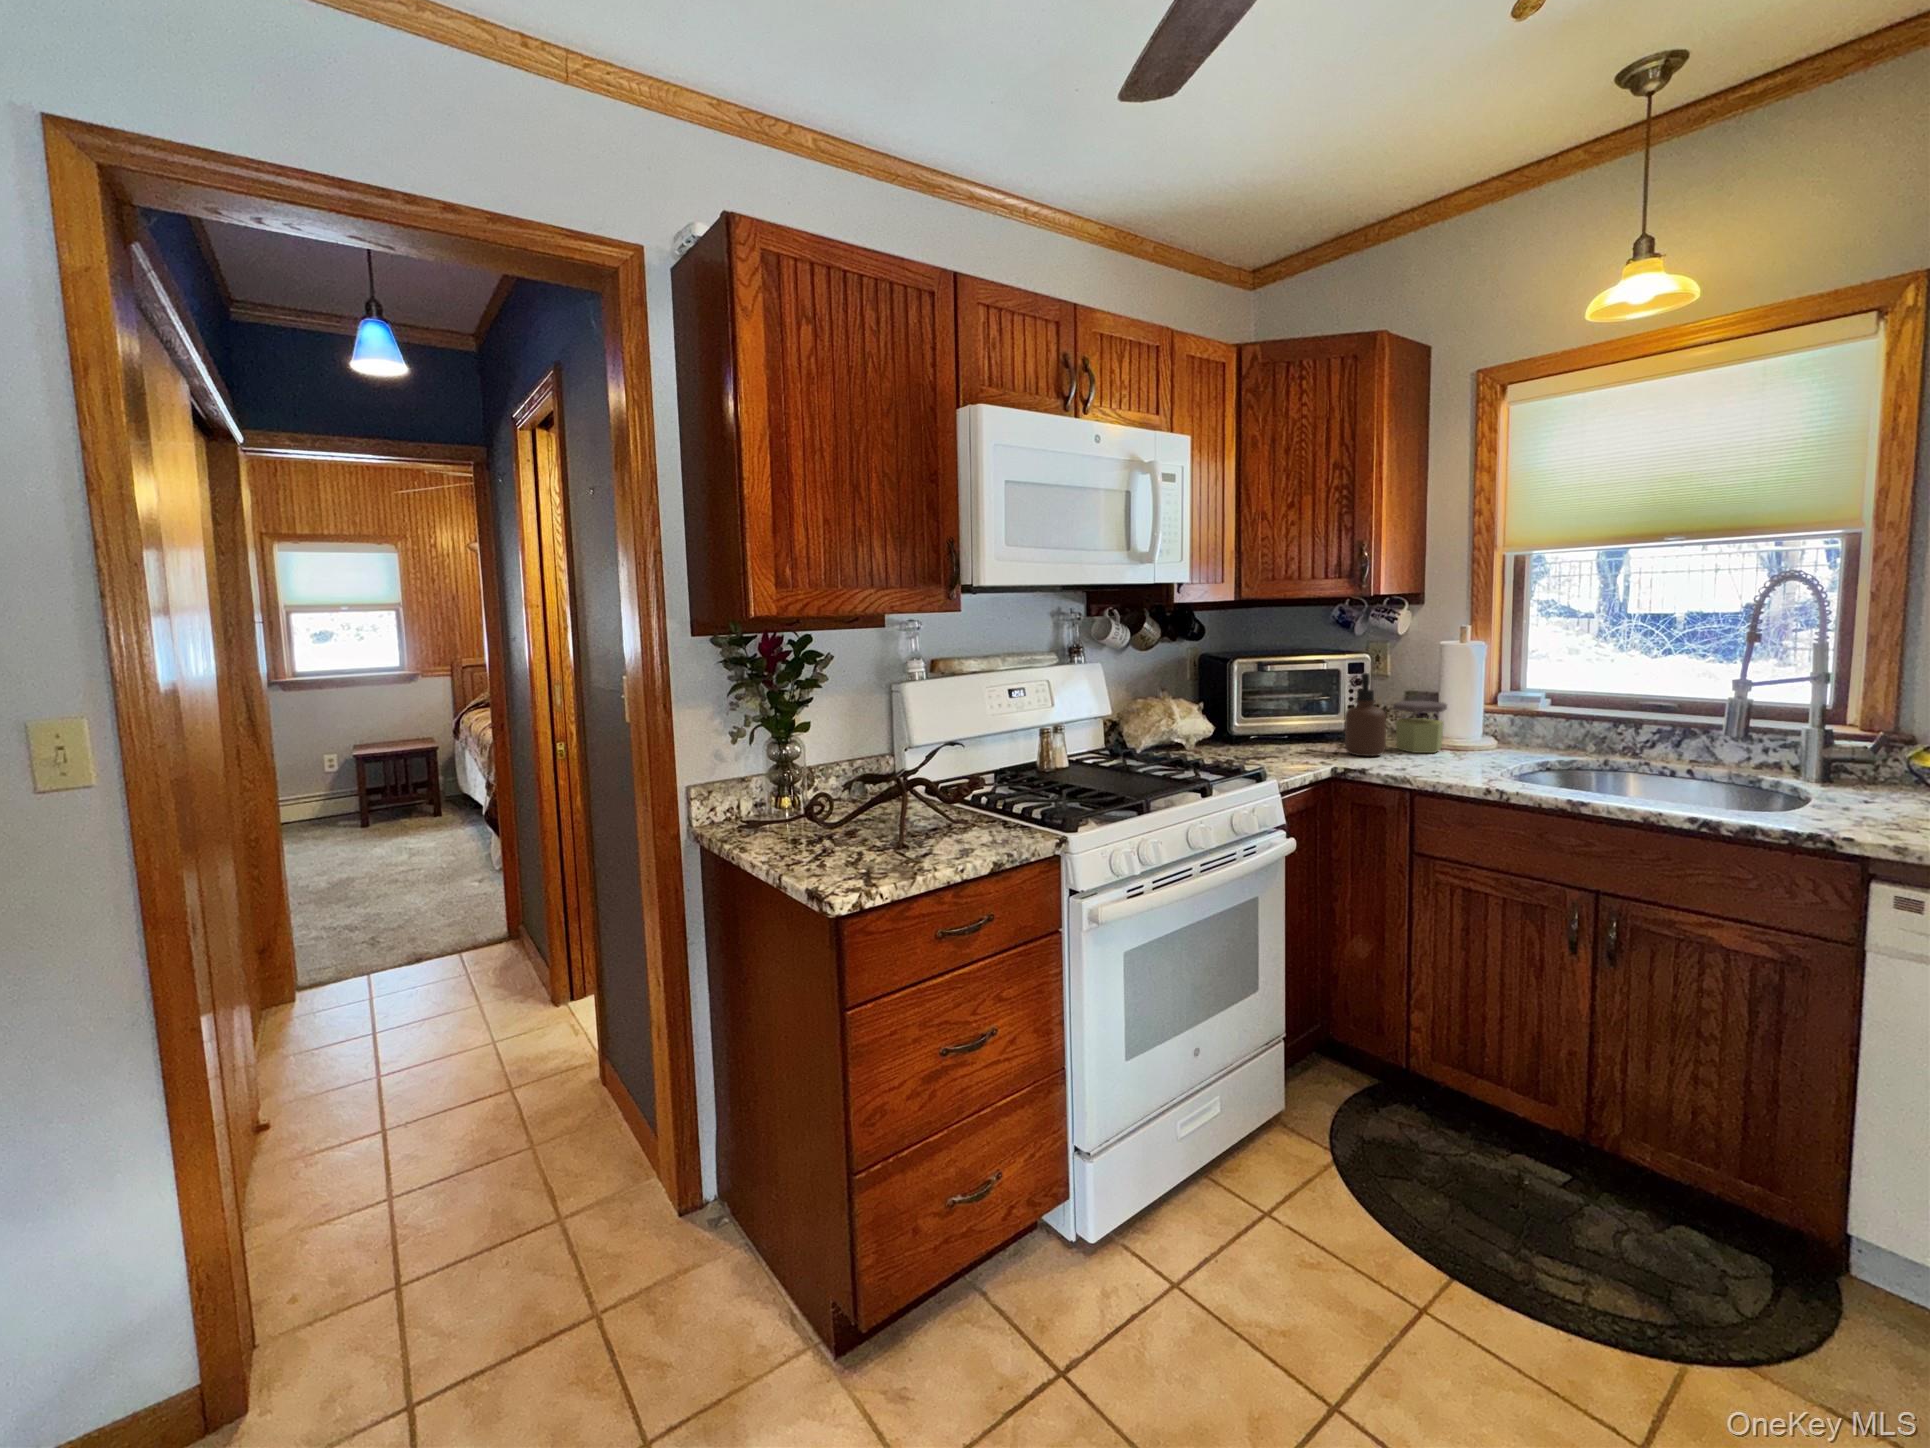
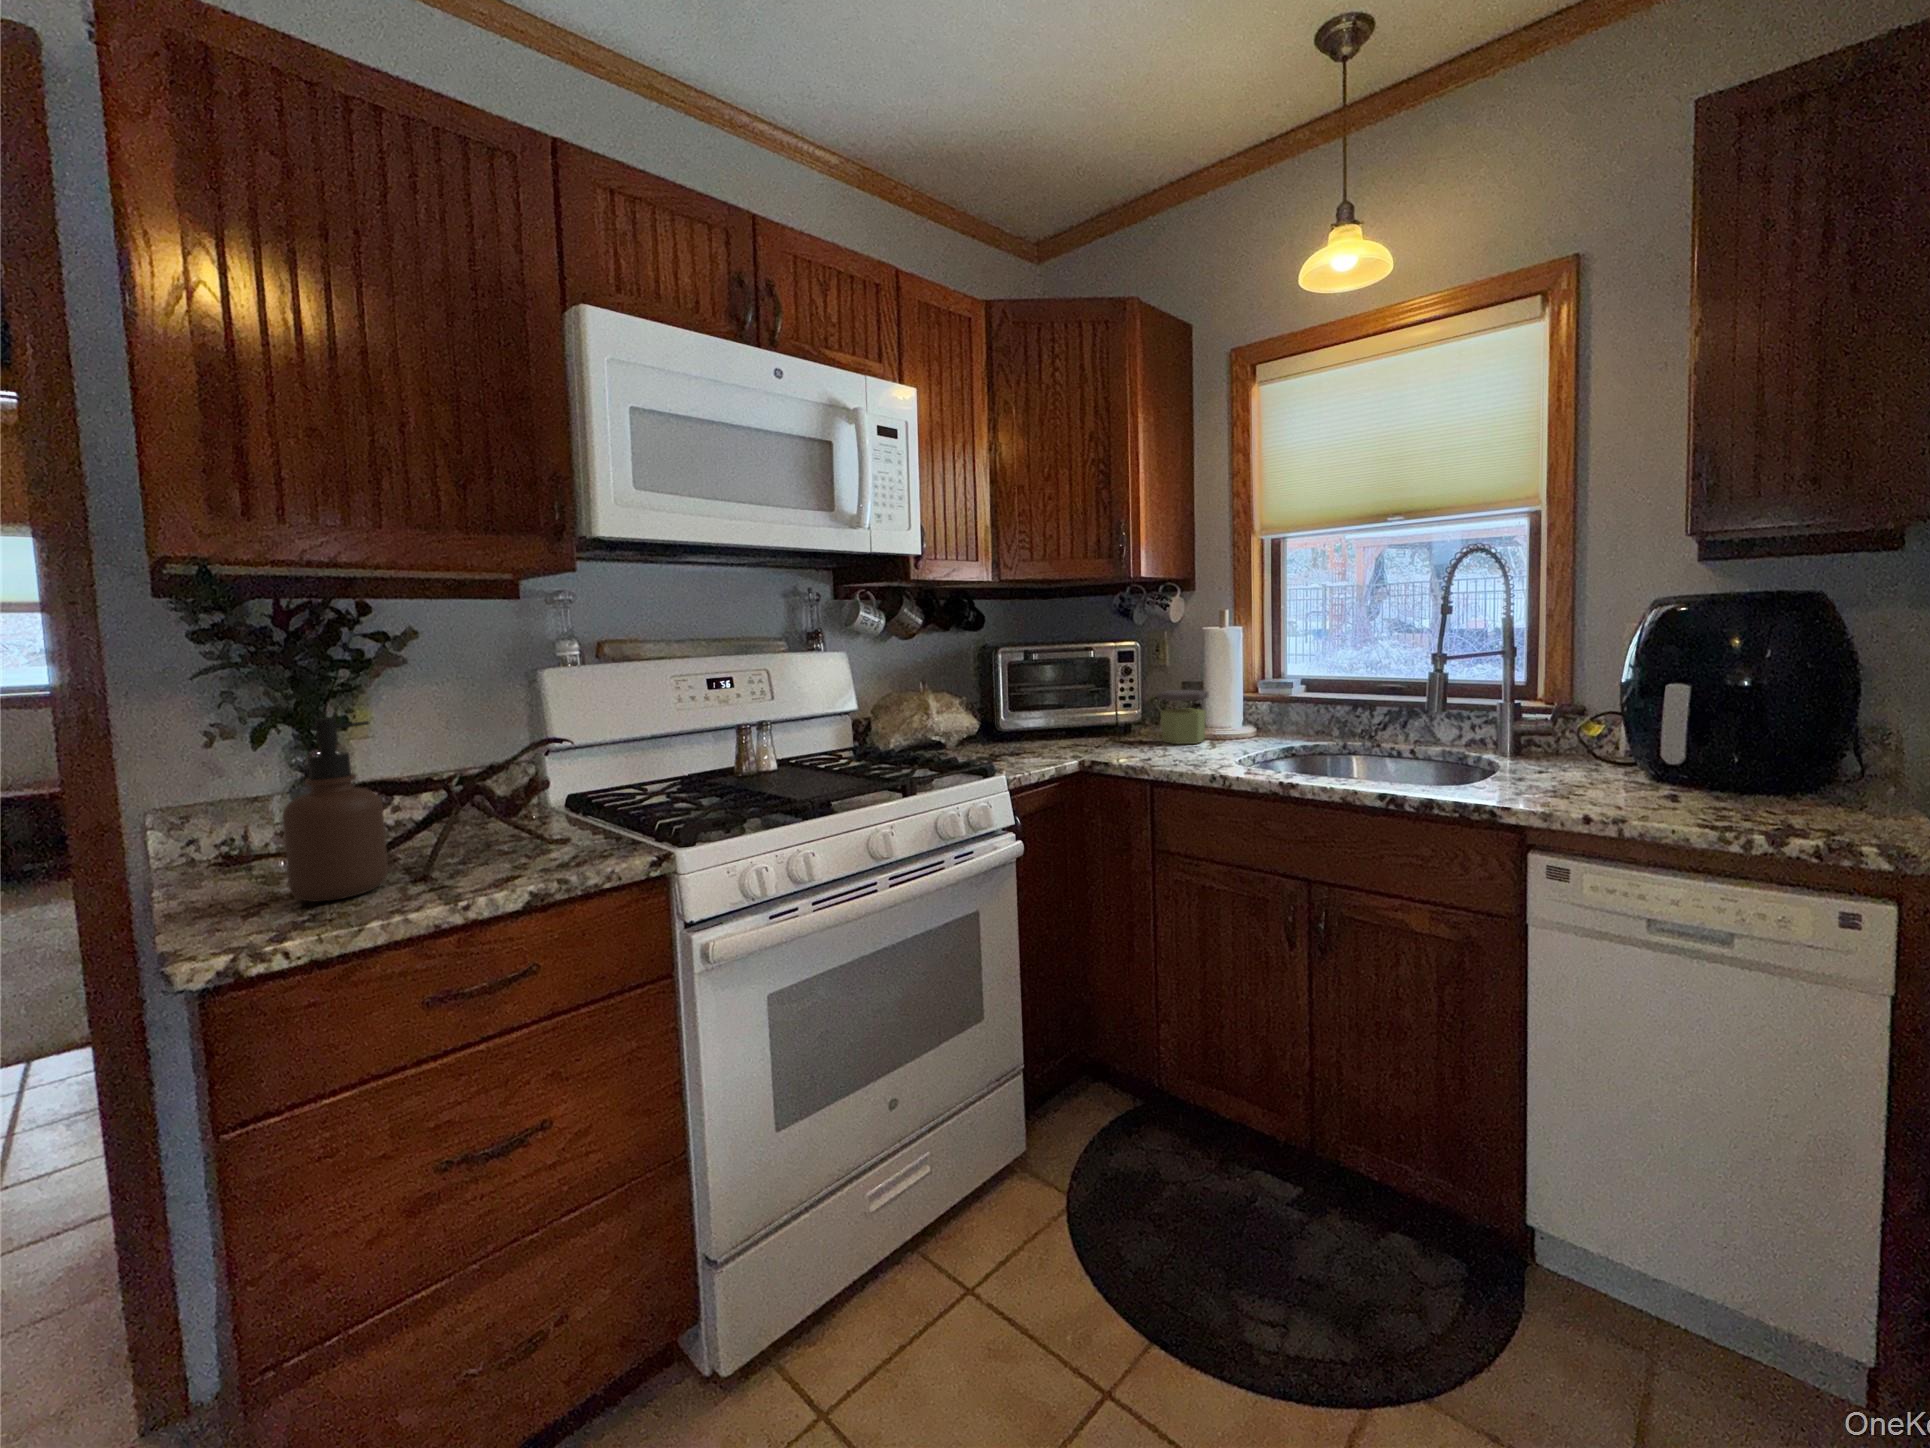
soap dispenser: present [1345,673,1386,756] -> present [282,718,388,902]

